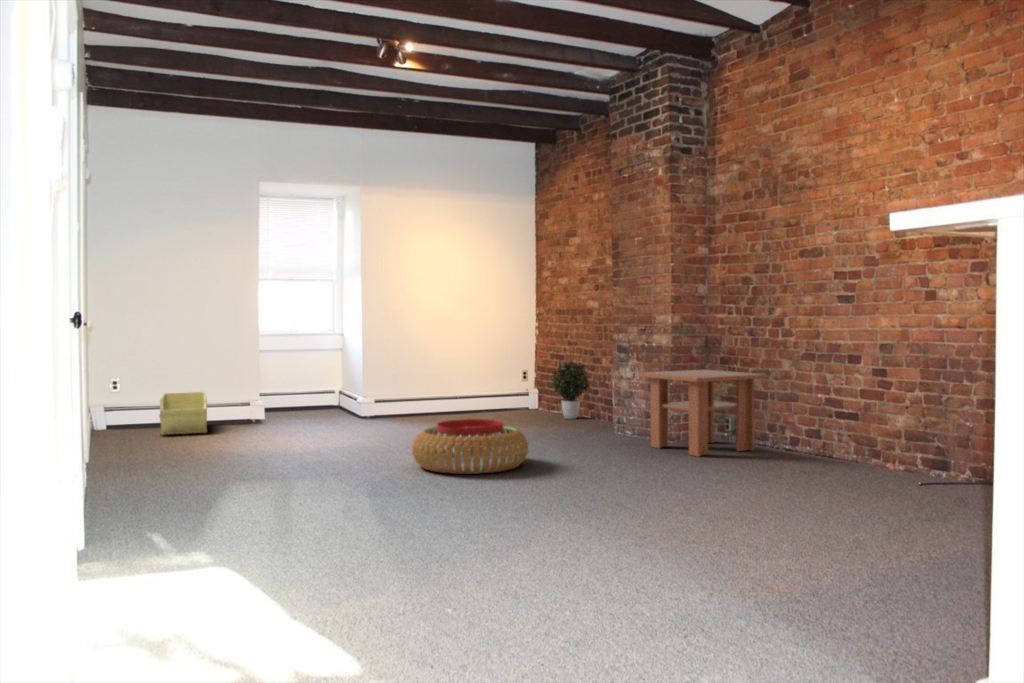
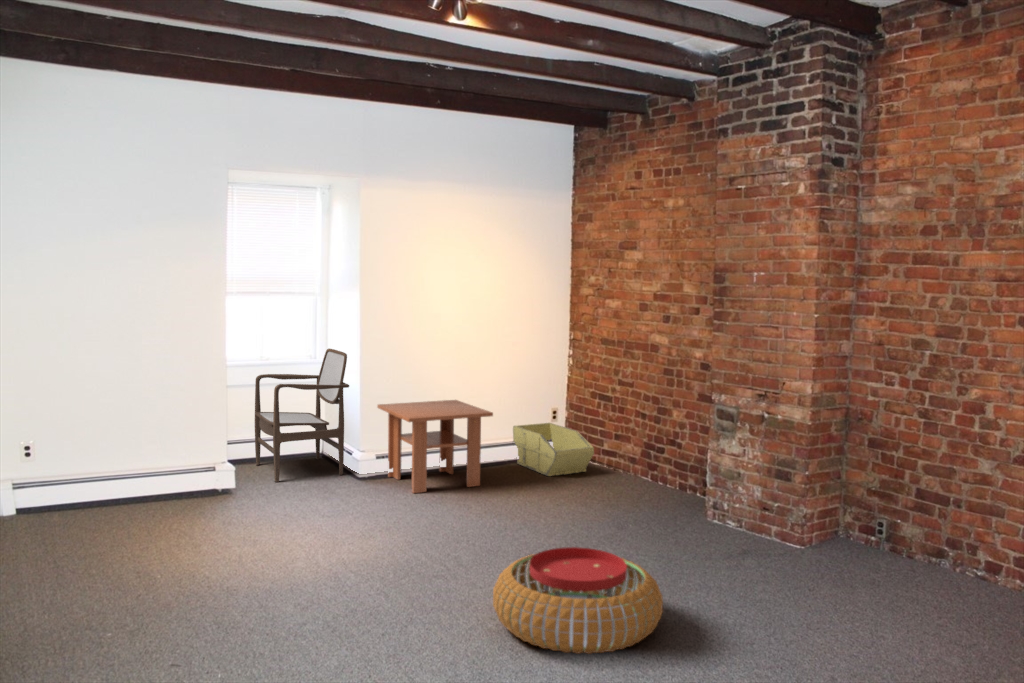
armchair: none [284,322,353,419] -> present [255,349,349,482]
potted plant: present [551,362,589,419] -> none [603,410,656,484]
coffee table: present [638,370,768,457] -> present [377,400,493,493]
storage bin: present [159,392,207,435] -> present [513,423,594,476]

